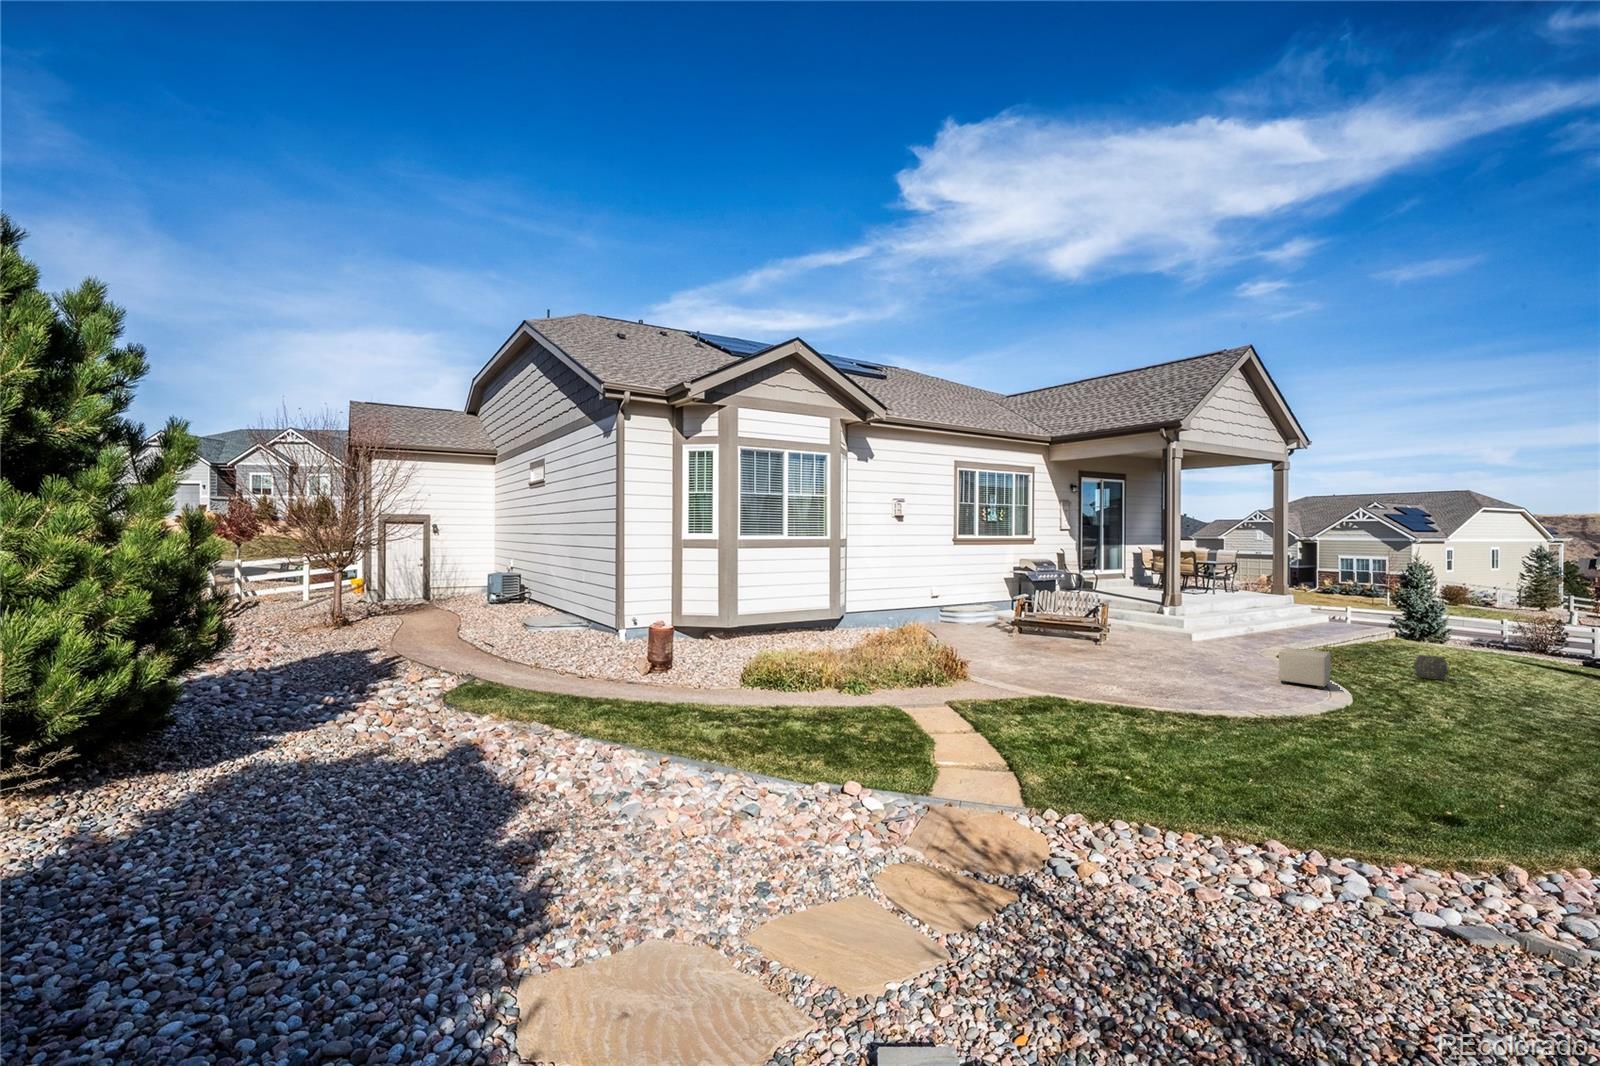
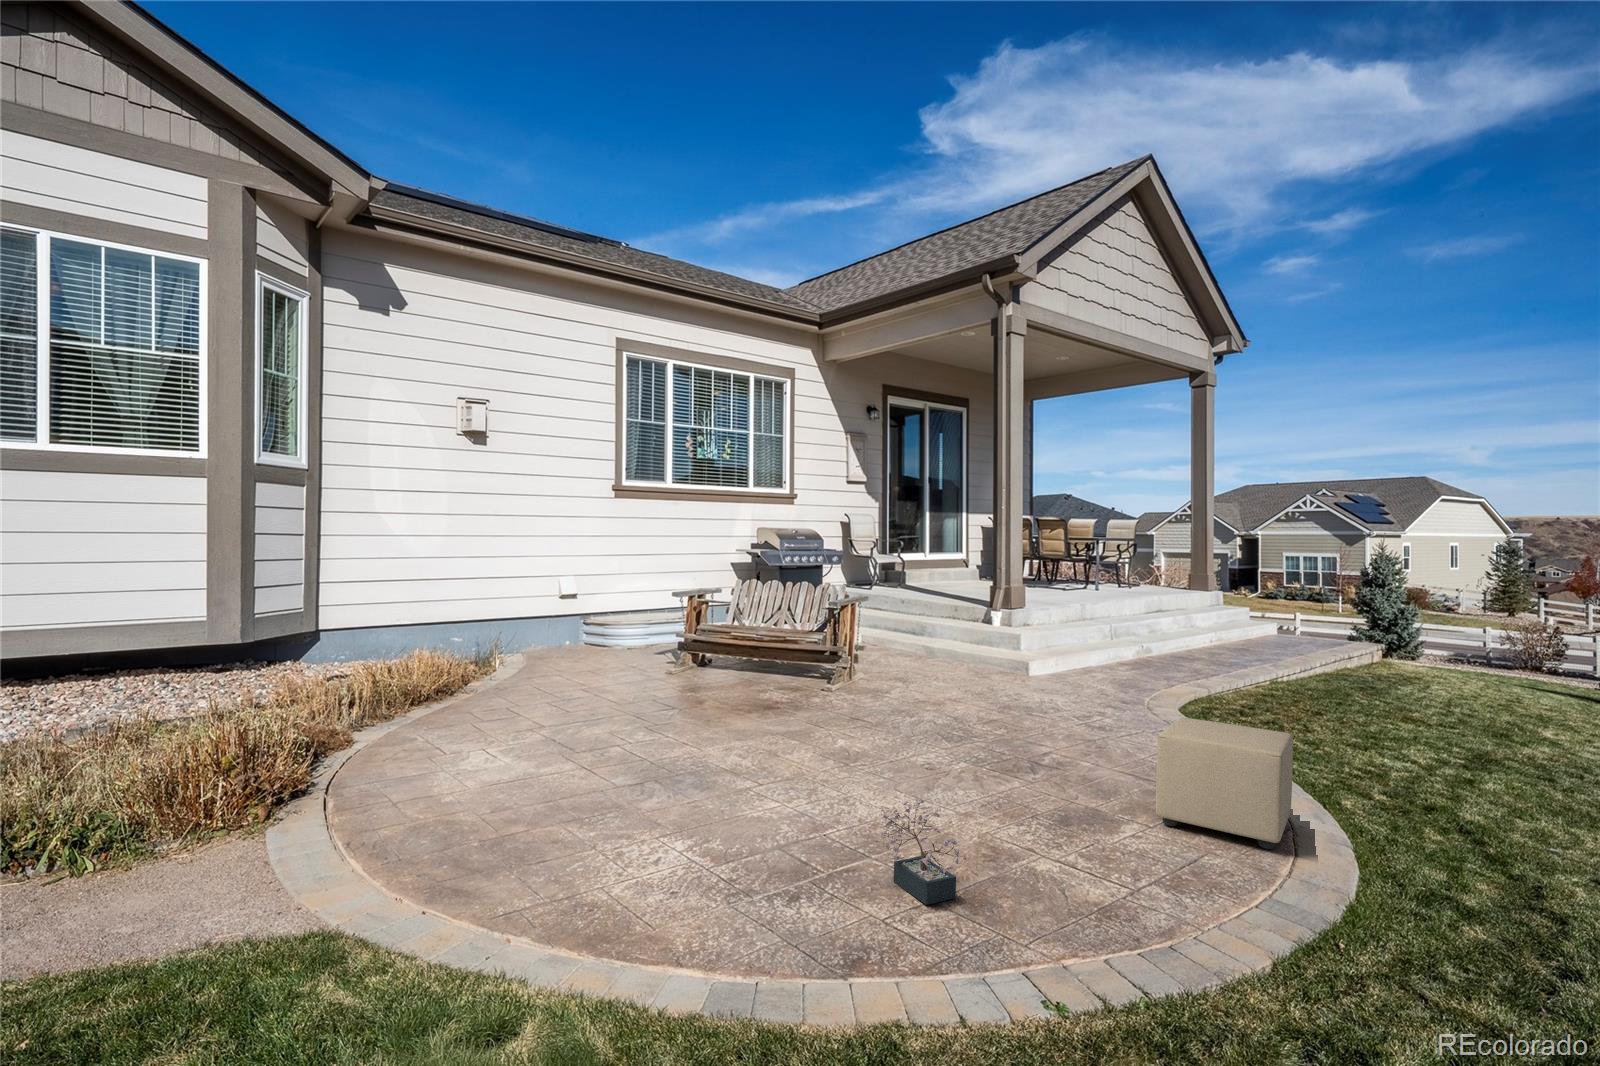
woven basket: present [1414,655,1448,680] -> none [1475,722,1559,787]
decorative plant: none [1192,666,1225,694] -> present [879,800,968,905]

